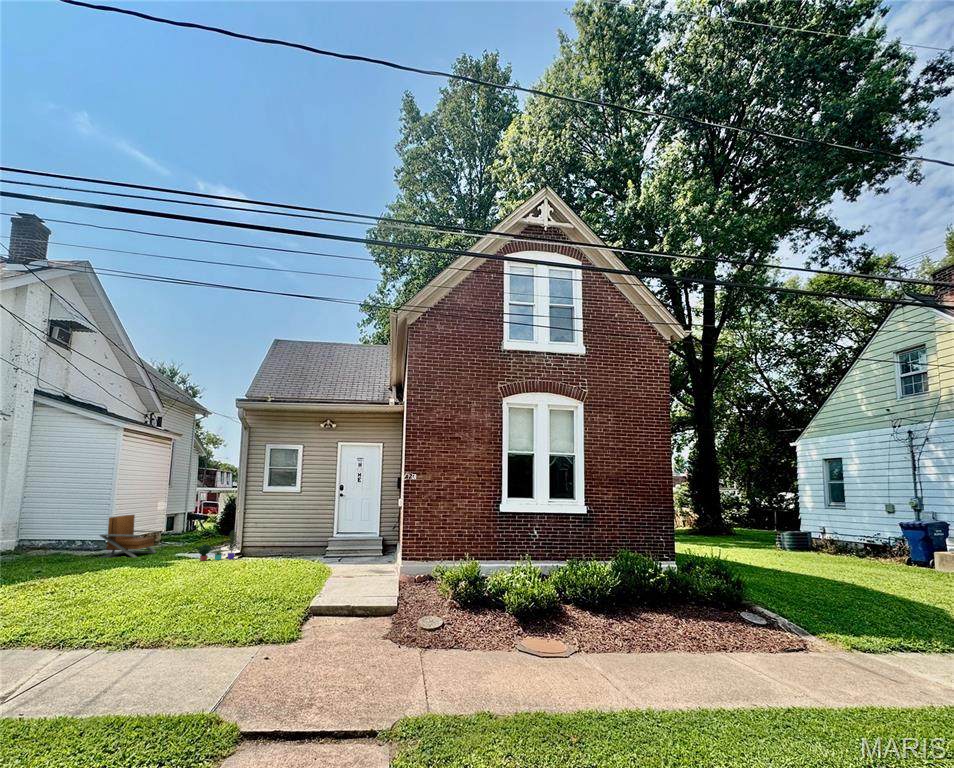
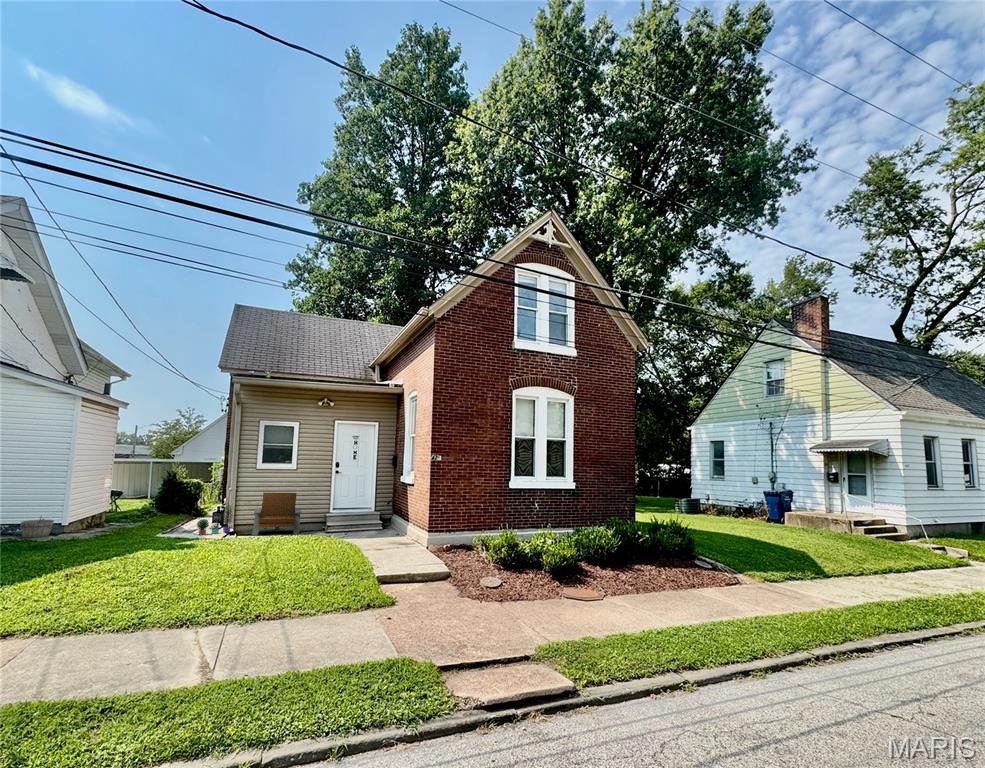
lounge chair: present [100,515,159,557] -> present [252,493,301,535]
wooden bucket: none [47,538,79,560] -> present [21,518,54,538]

